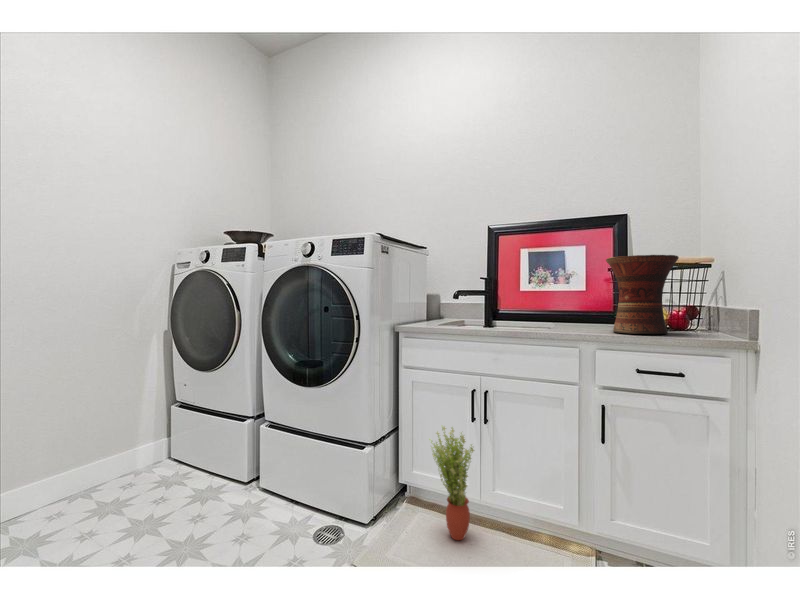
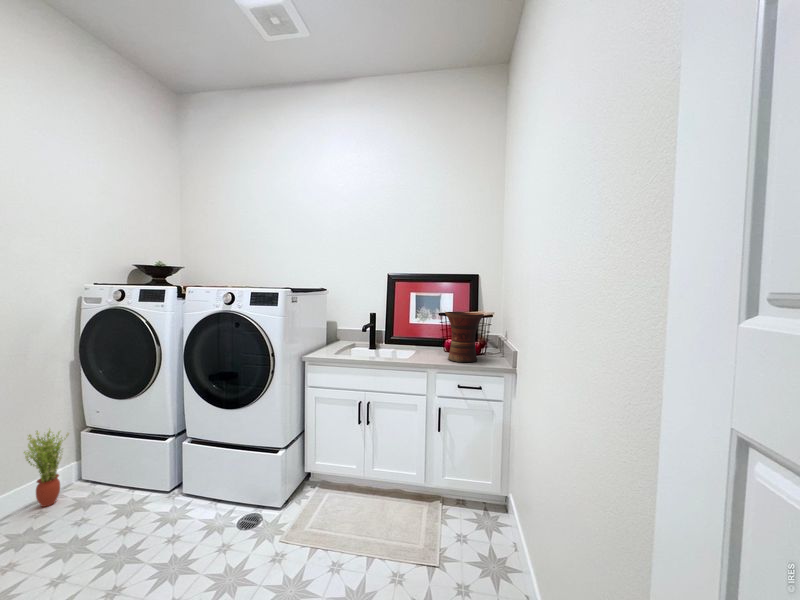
potted plant: present [431,427,474,540] -> present [24,430,69,507]

